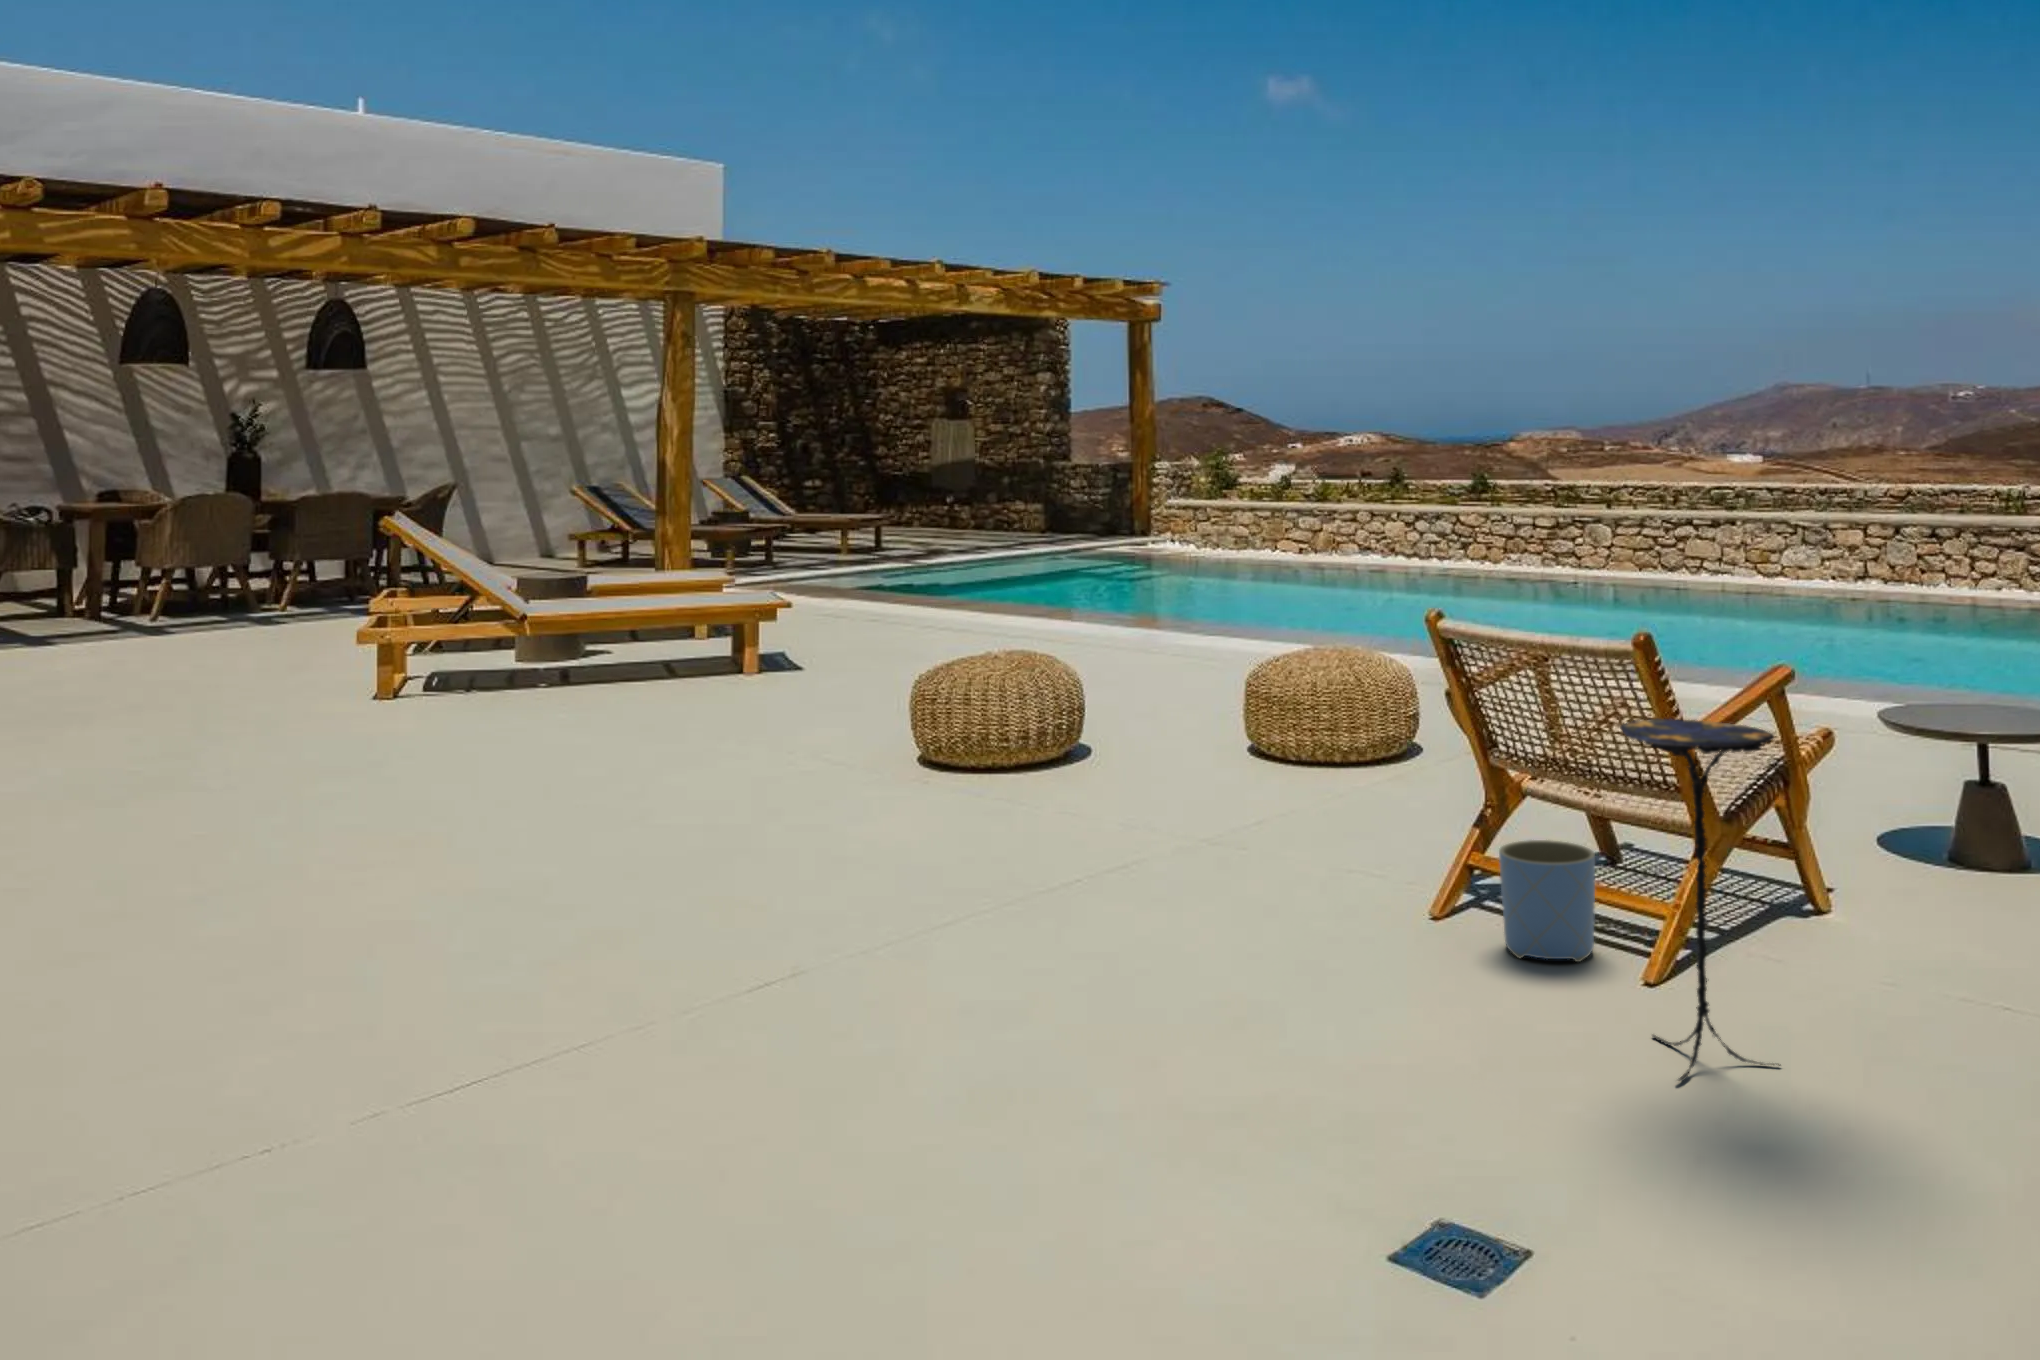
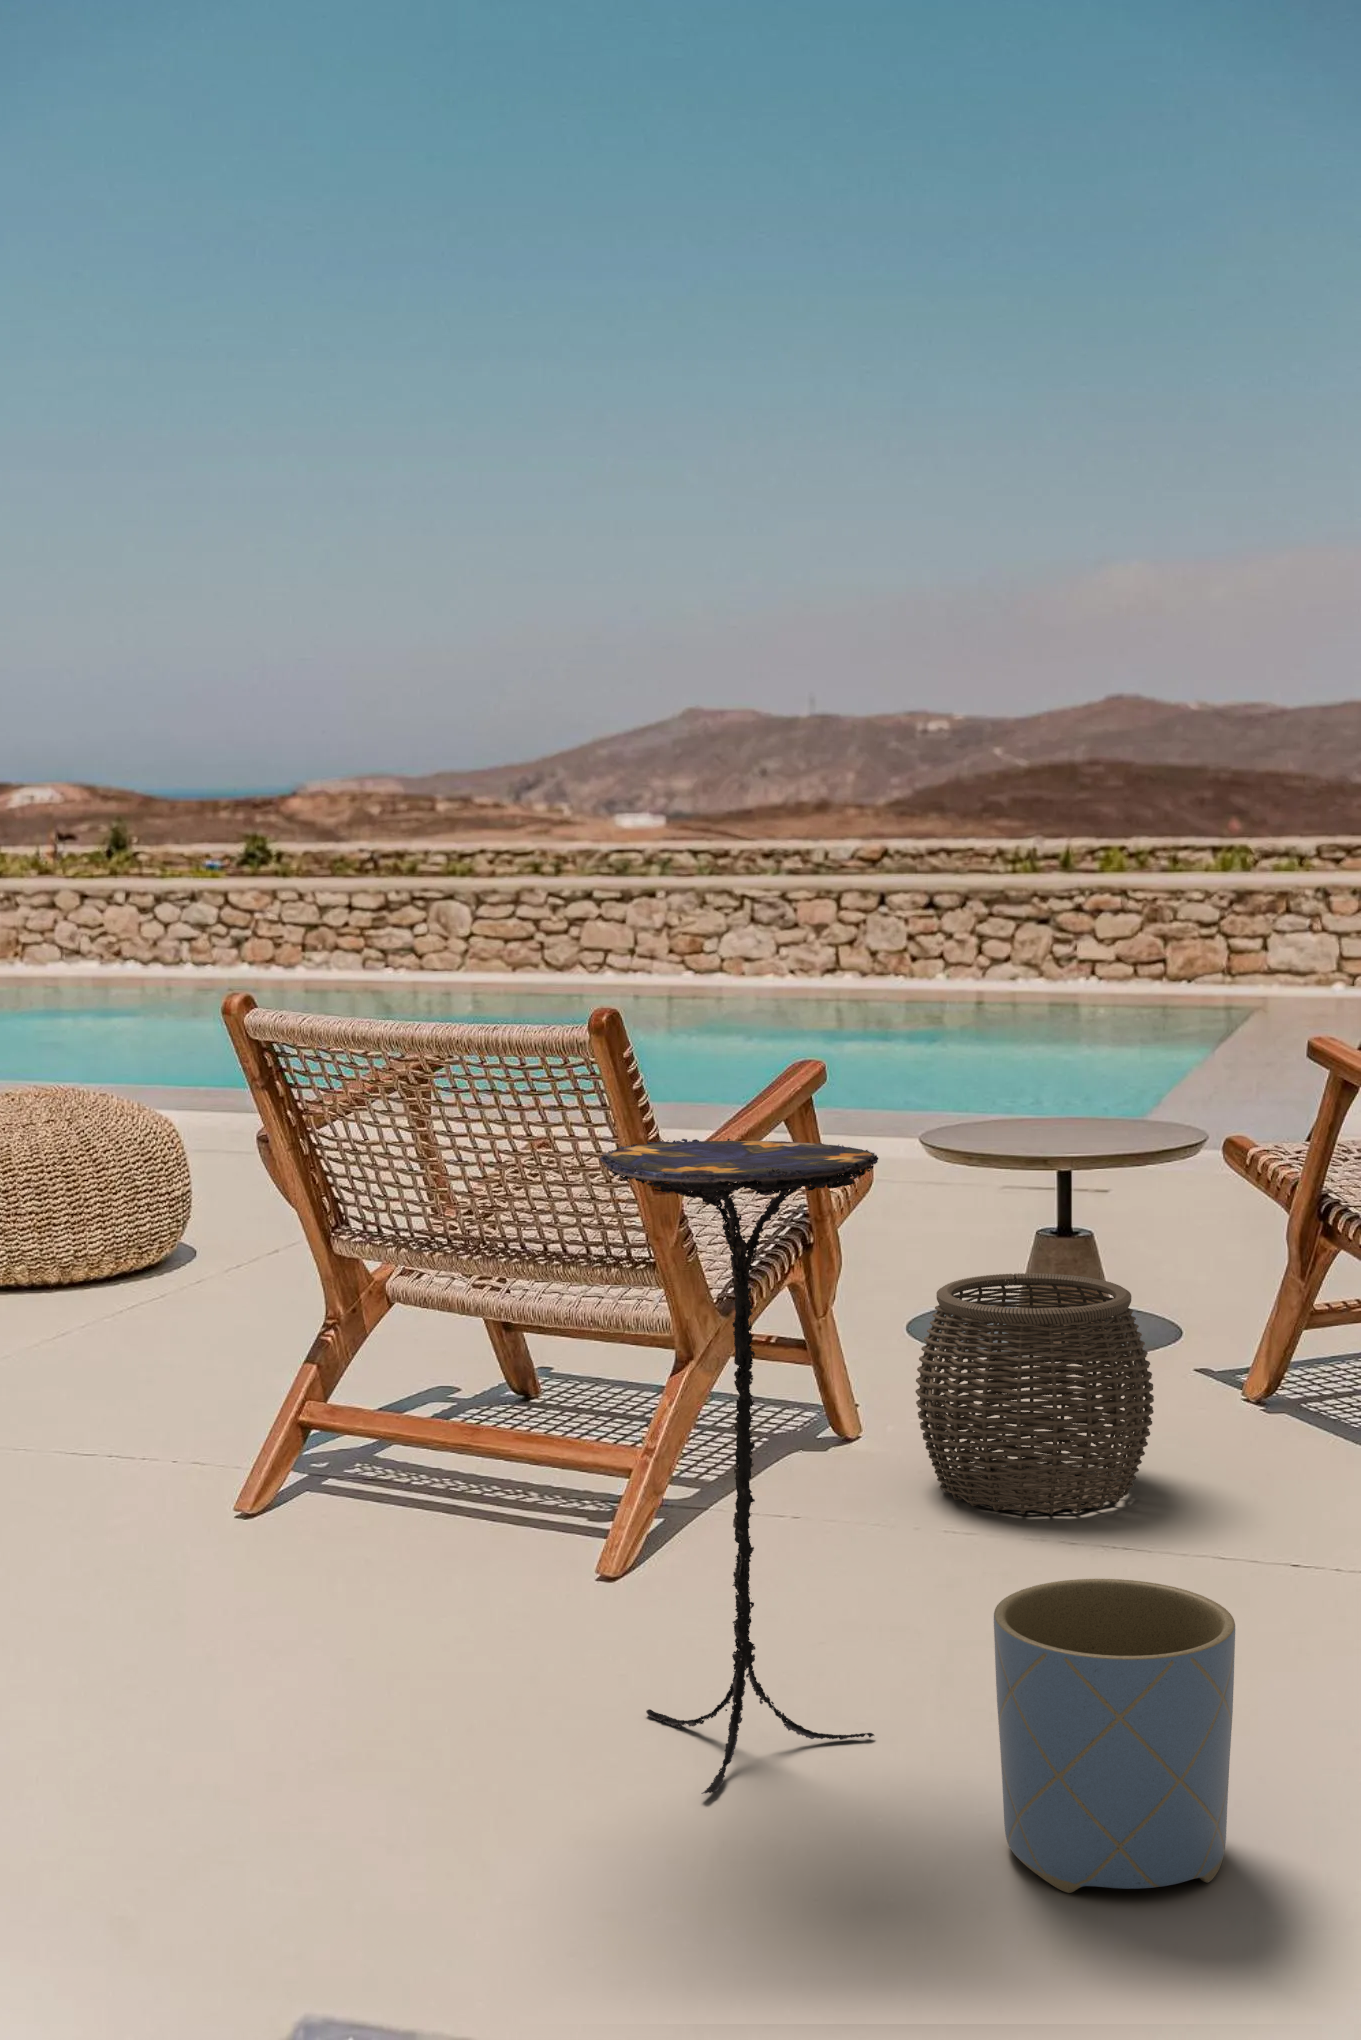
woven basket: none [1839,804,1996,958] -> present [915,1273,1154,1514]
planter: present [1499,840,1595,962] -> present [994,1579,1235,1893]

